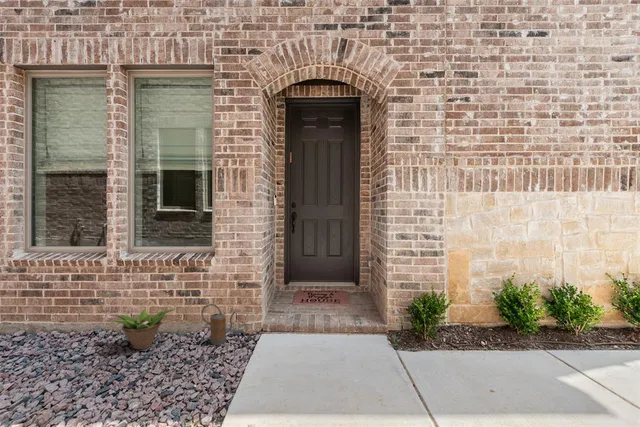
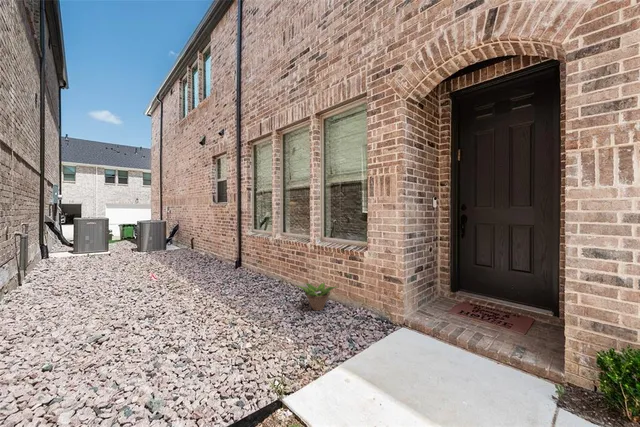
watering can: present [201,304,235,345] -> none [352,289,375,325]

